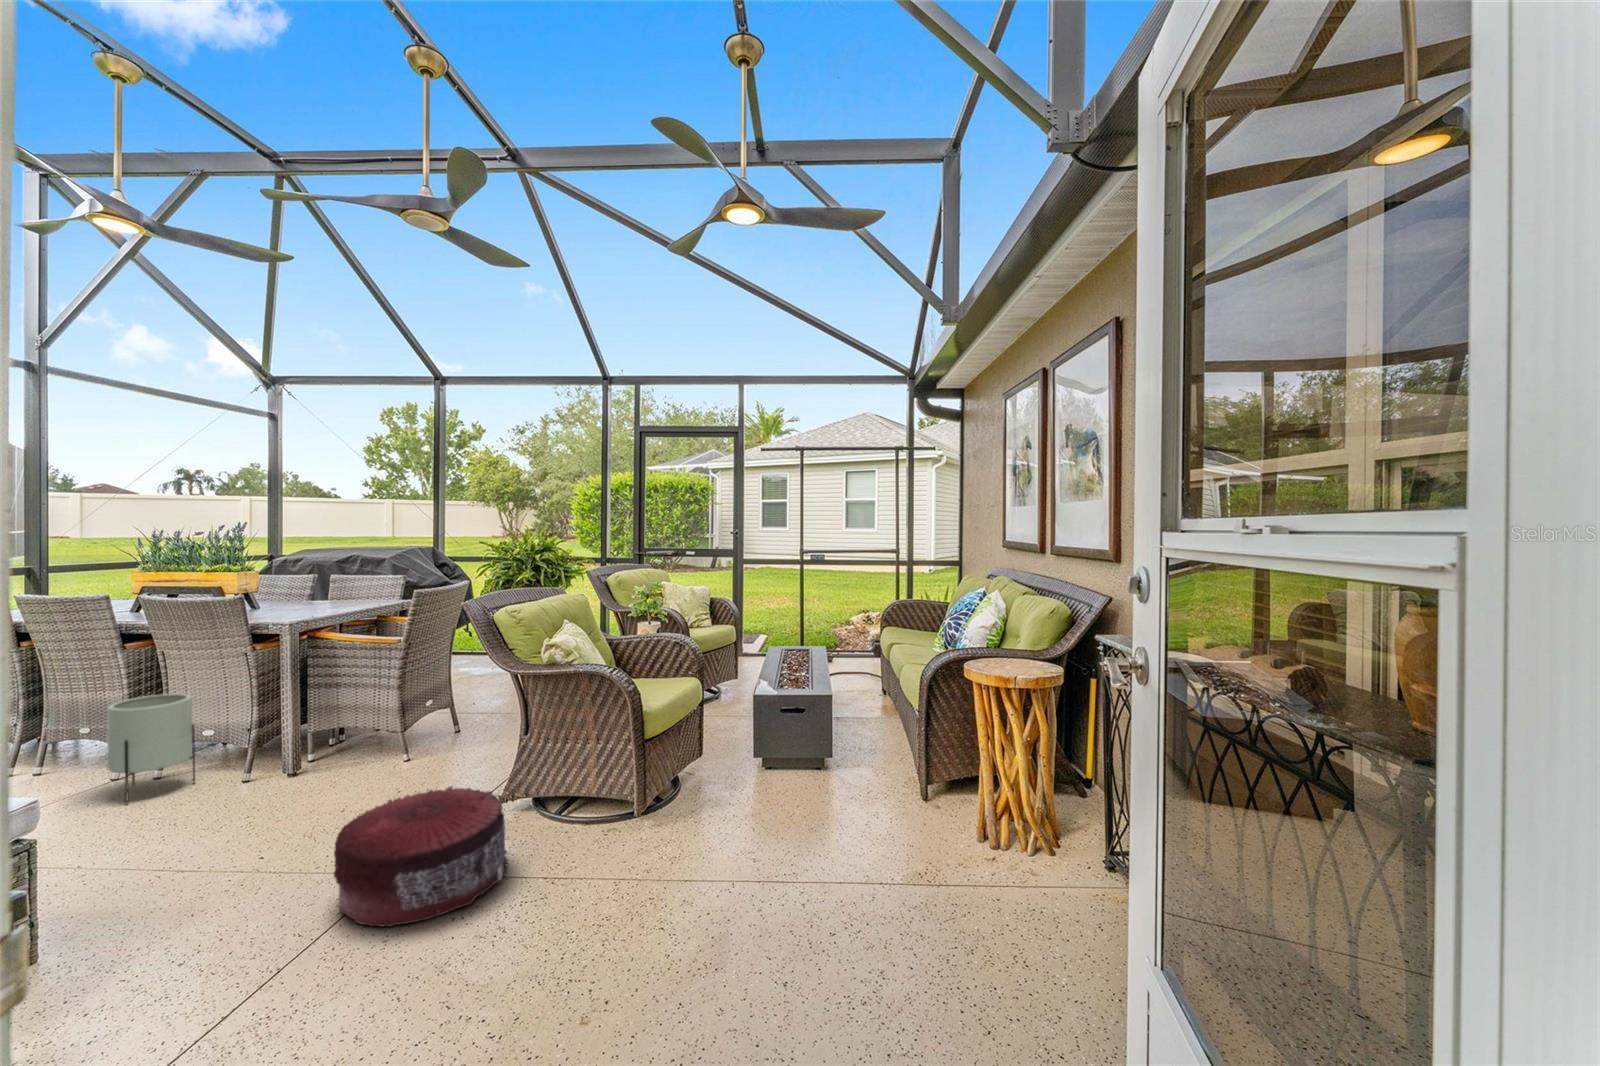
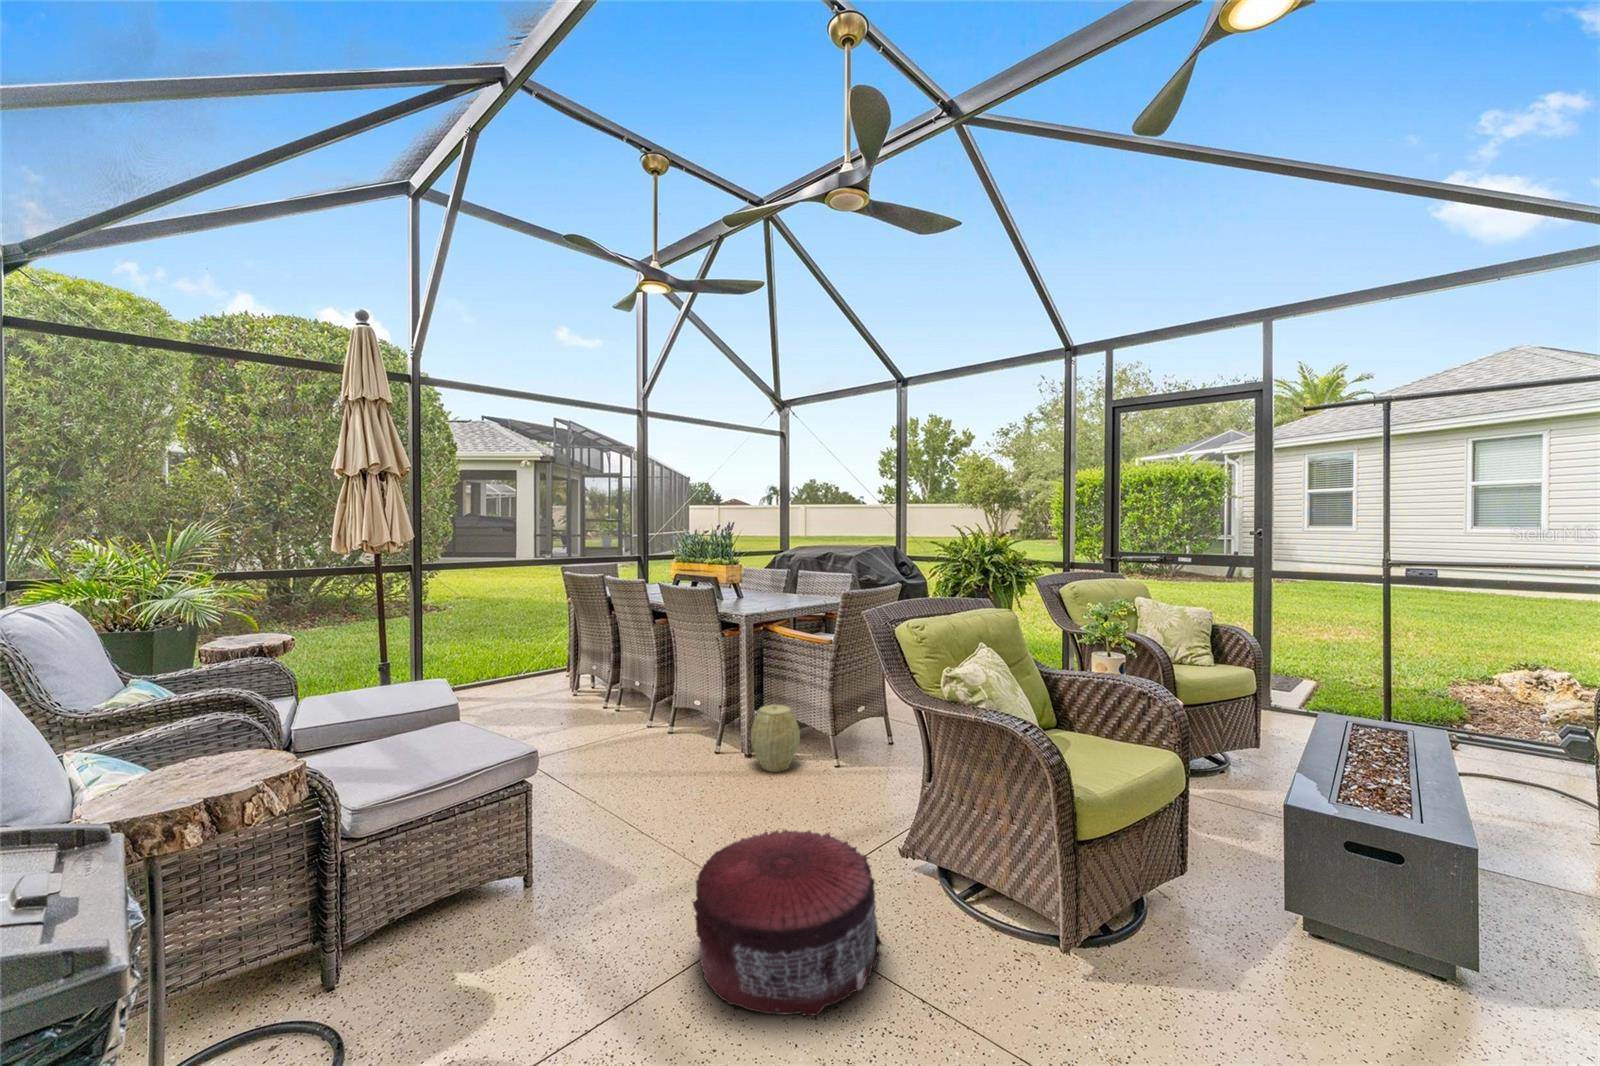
planter: present [107,694,195,804] -> none [629,666,682,755]
woven basket: none [305,711,367,779] -> present [751,705,800,772]

